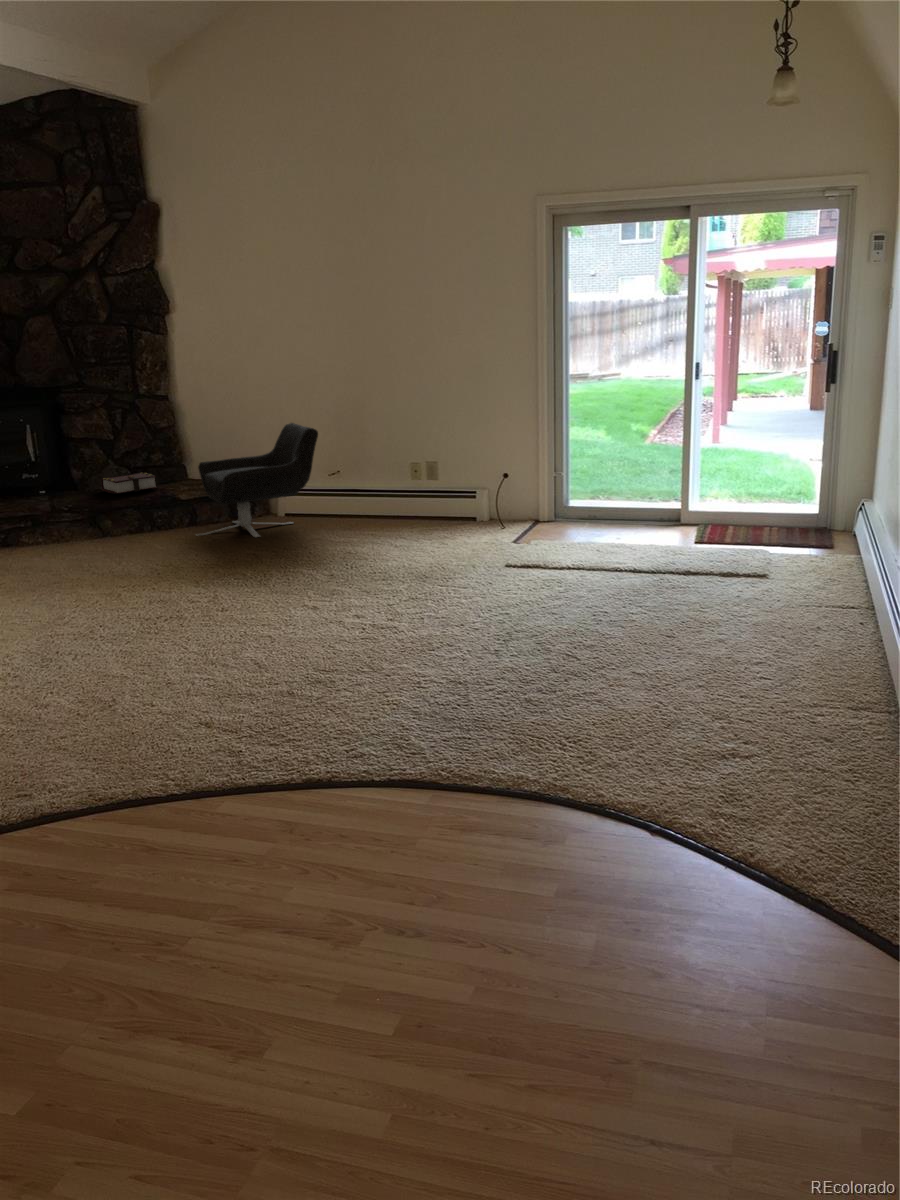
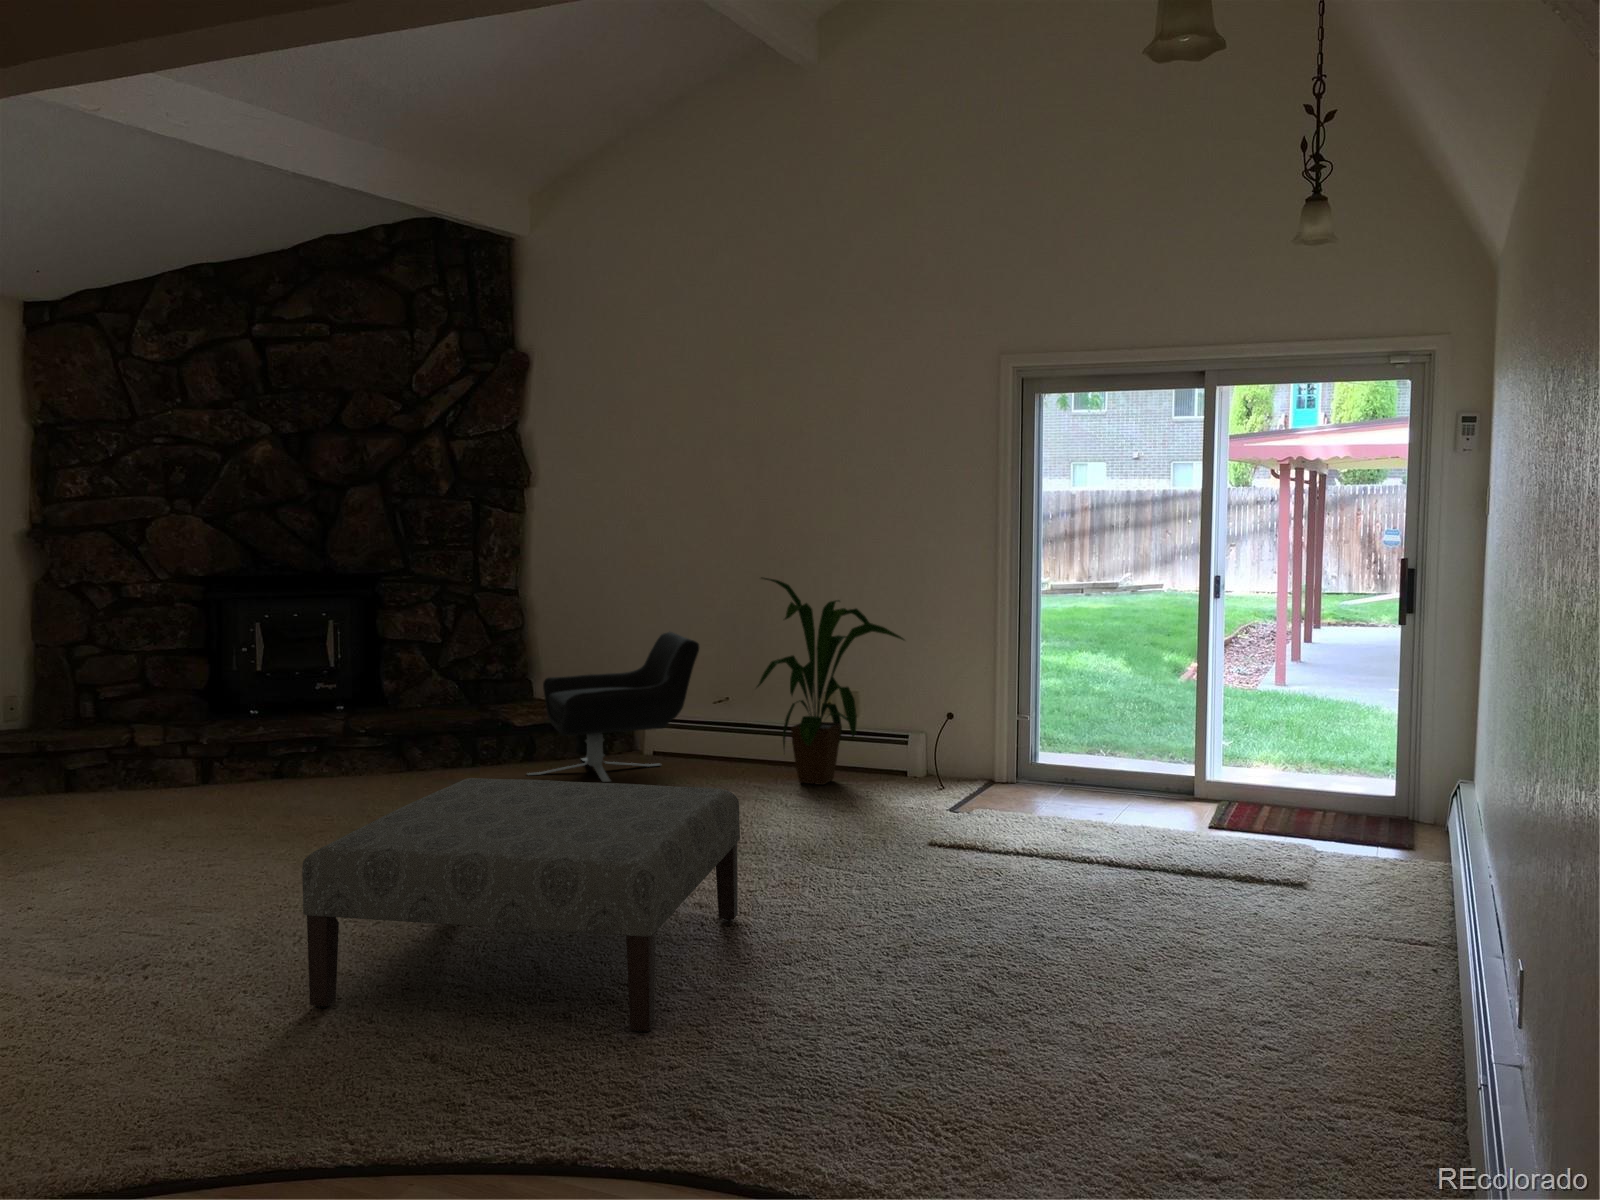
house plant: none [363,378,475,530] -> present [757,578,904,785]
book: present [101,473,157,494] -> none [418,688,490,714]
ottoman: none [89,533,387,701] -> present [302,778,740,1033]

